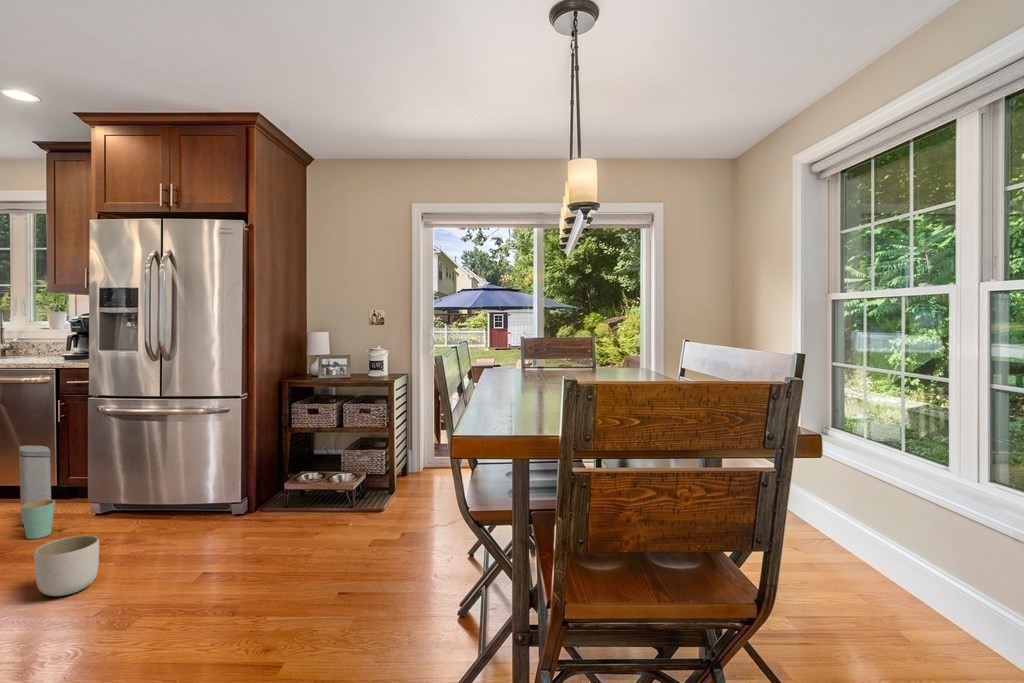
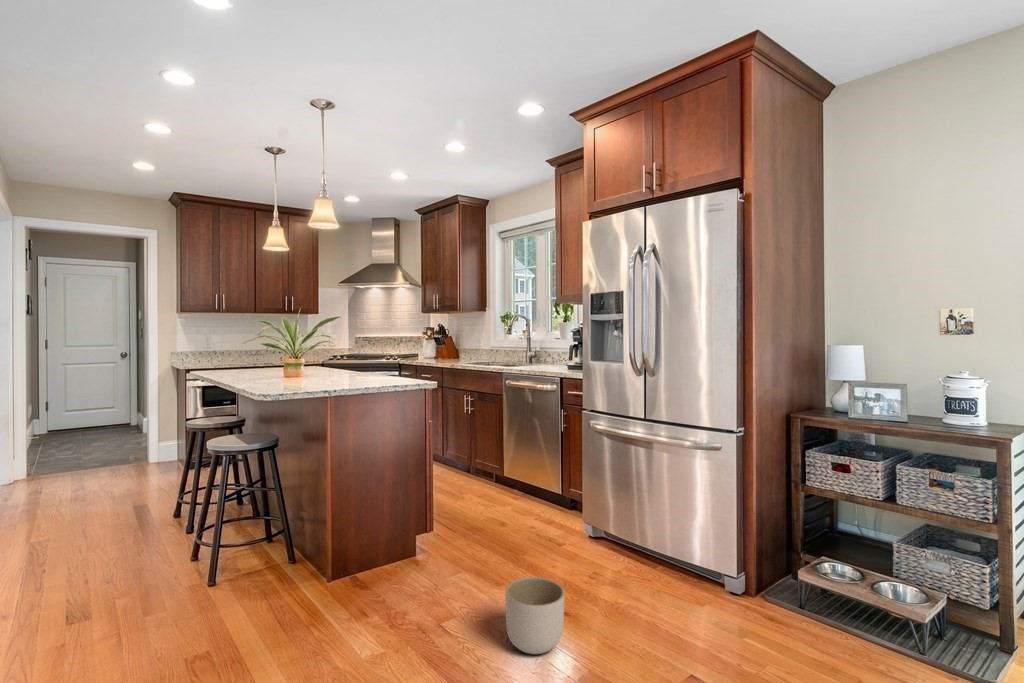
trash can: present [19,445,55,539] -> none [520,450,549,549]

